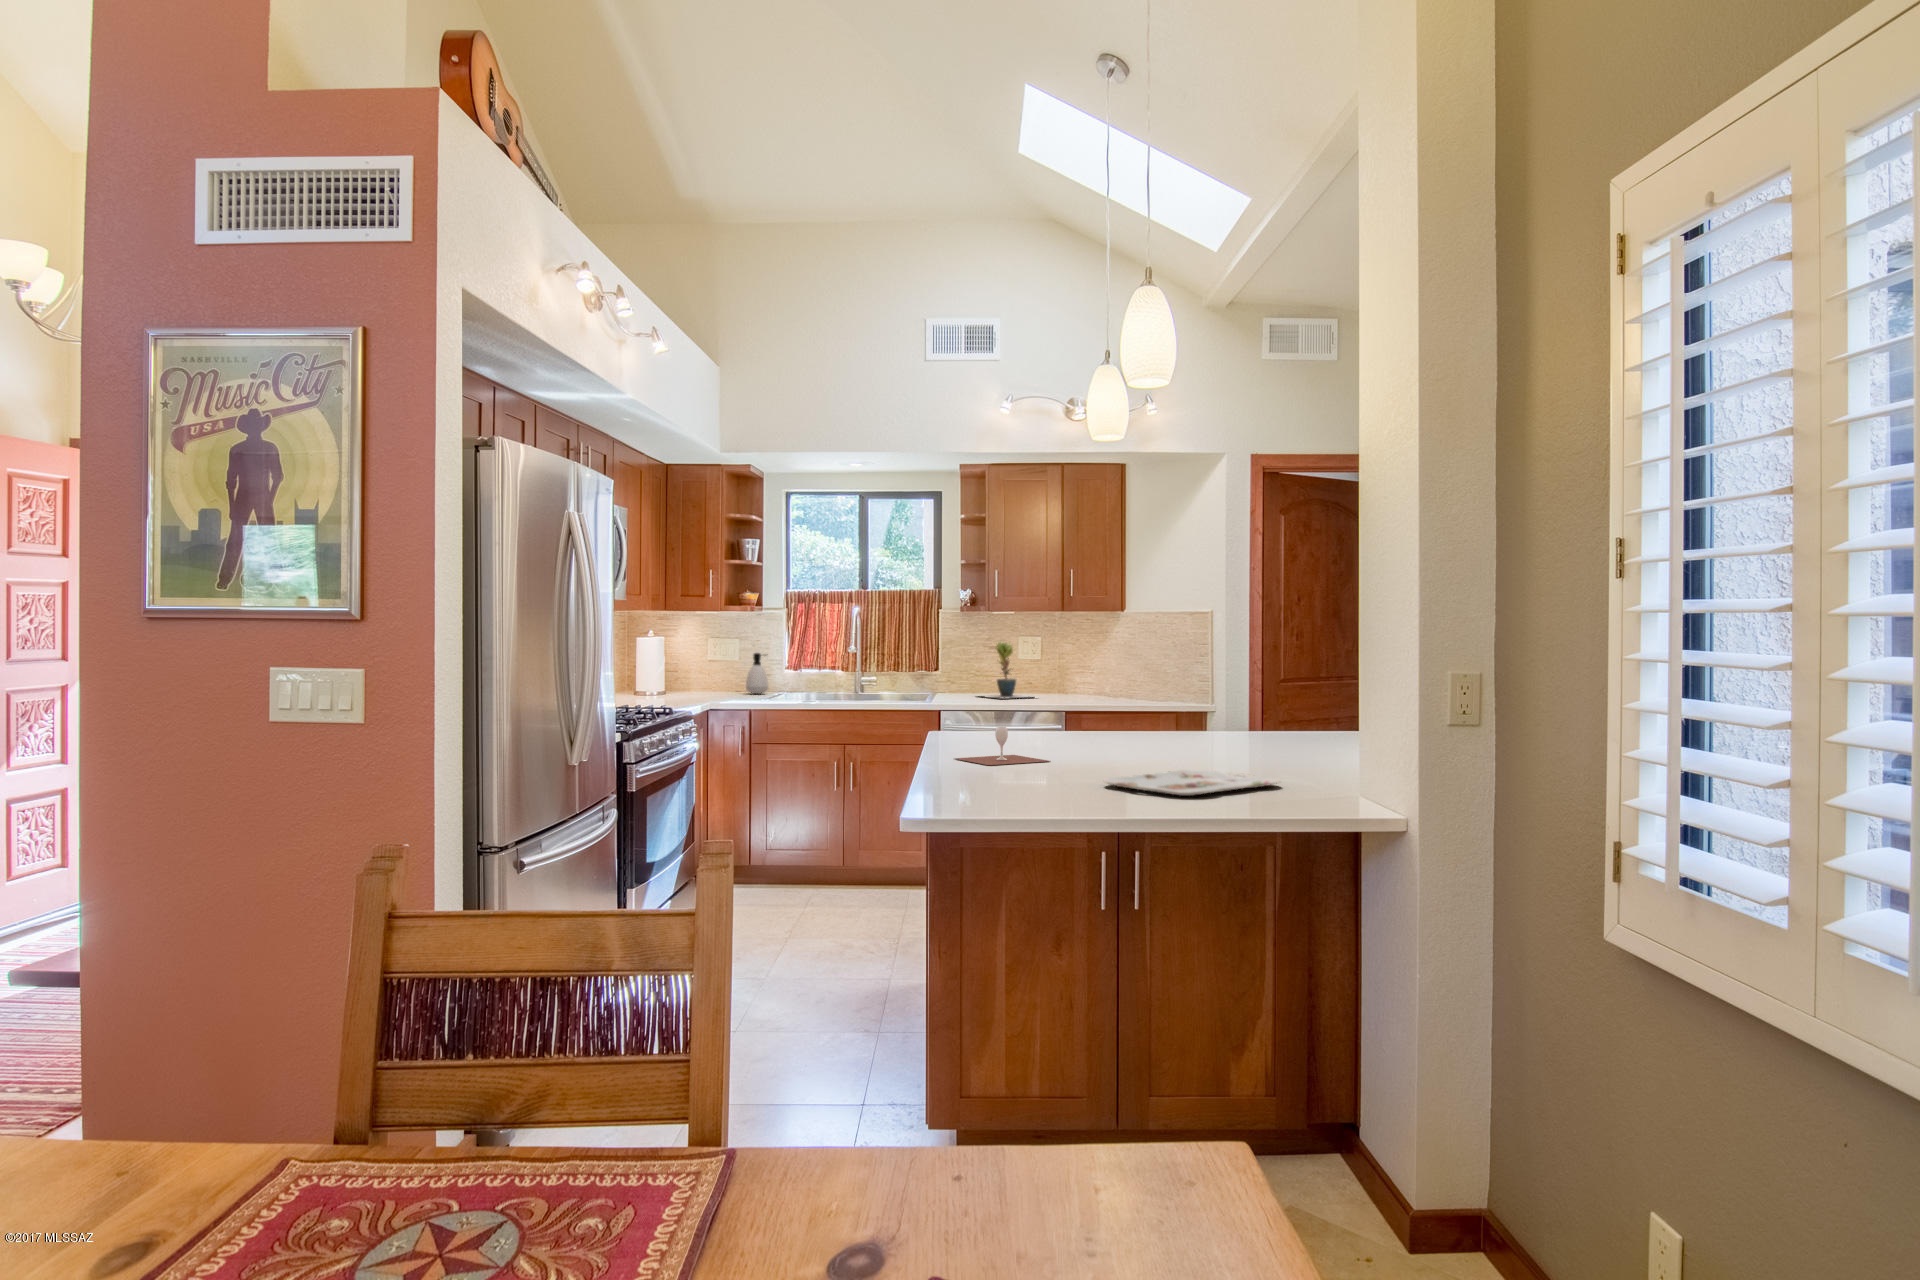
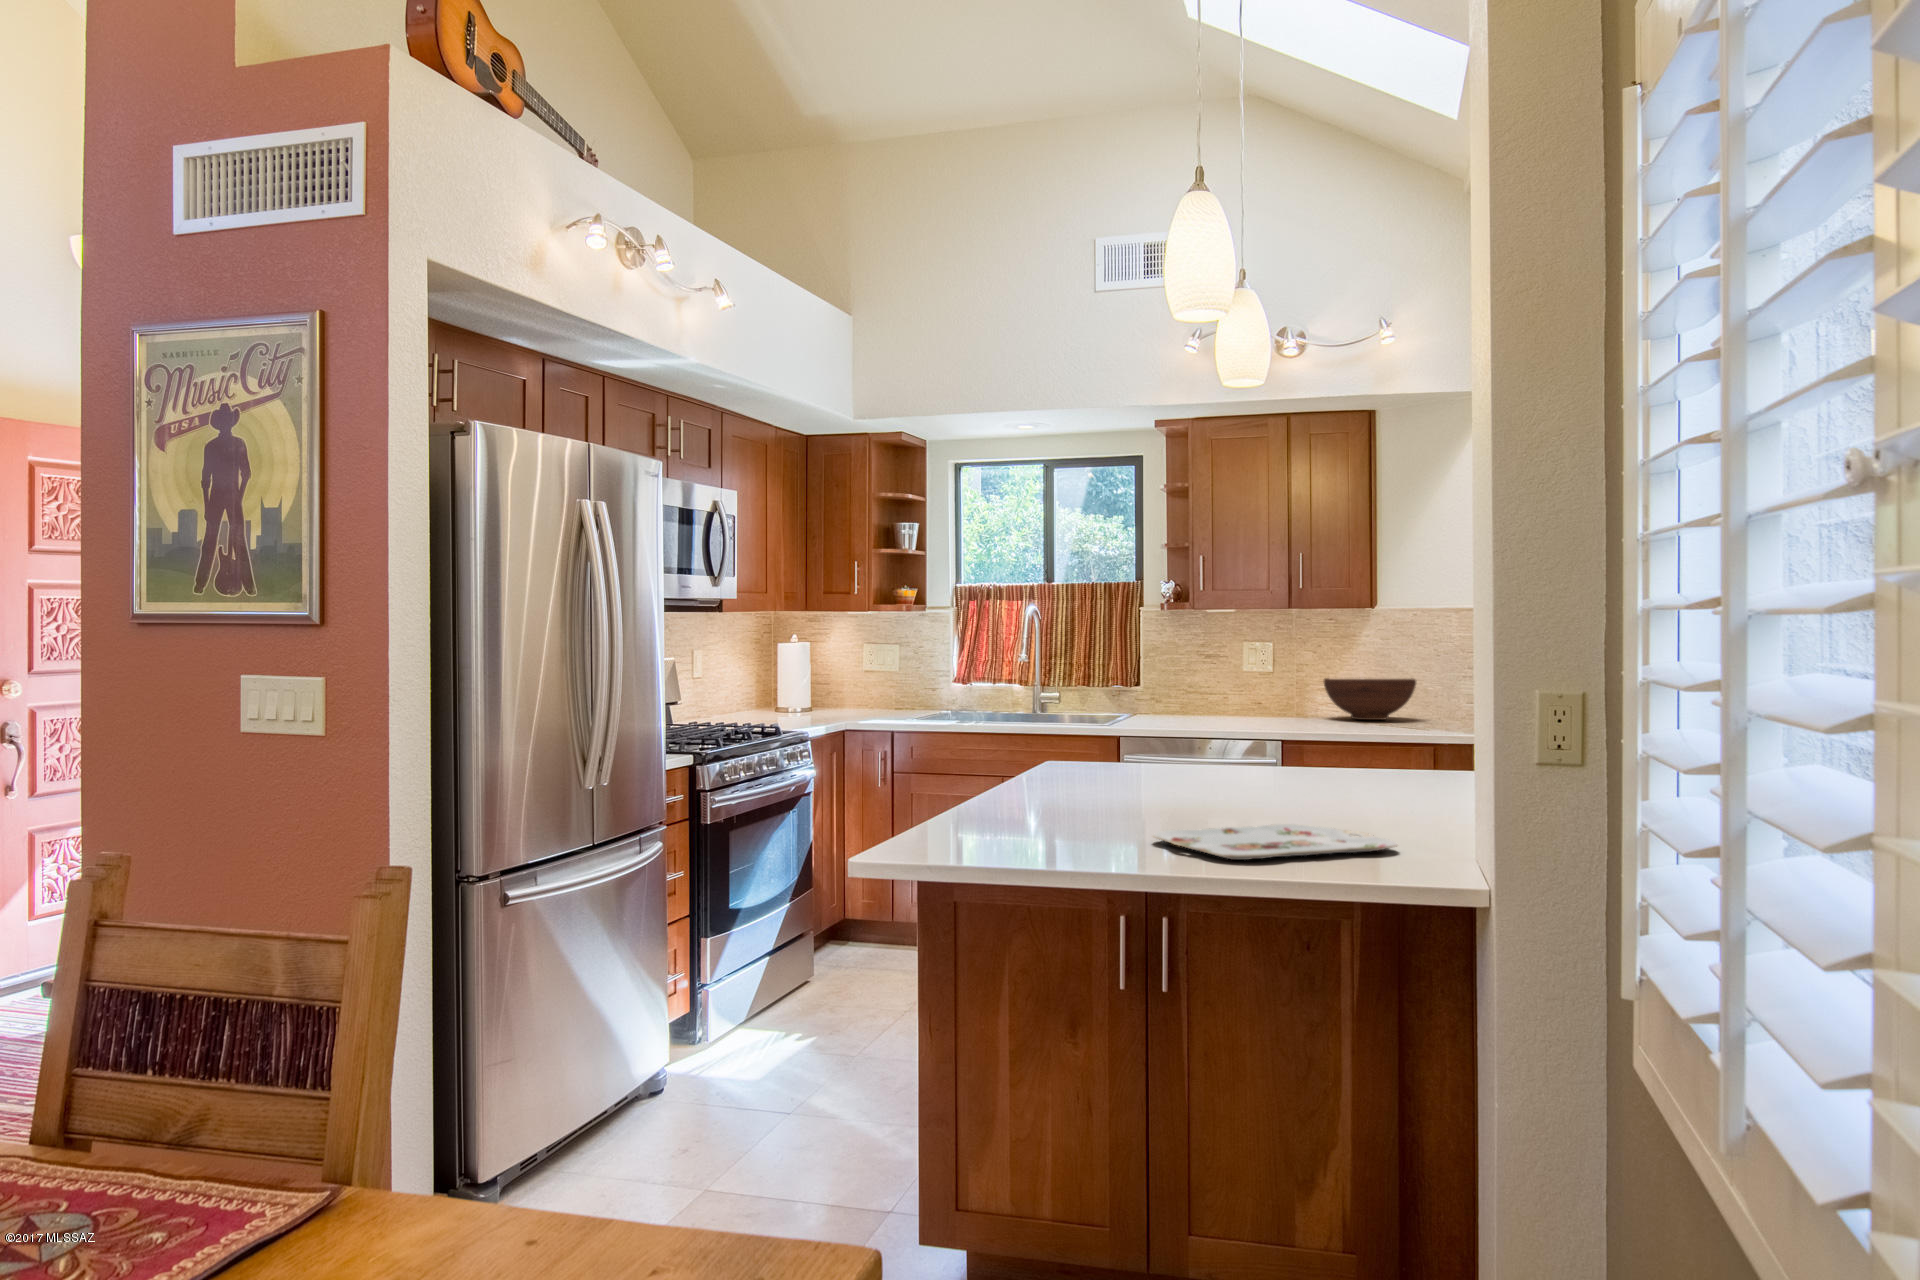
potted plant: present [990,642,1024,698] -> none [1176,647,1261,721]
soap dispenser: present [746,653,768,694] -> none [906,661,933,710]
fruit bowl: none [1083,664,1150,696] -> present [1324,678,1416,720]
wine glass: present [955,727,1049,765] -> none [1037,759,1154,808]

